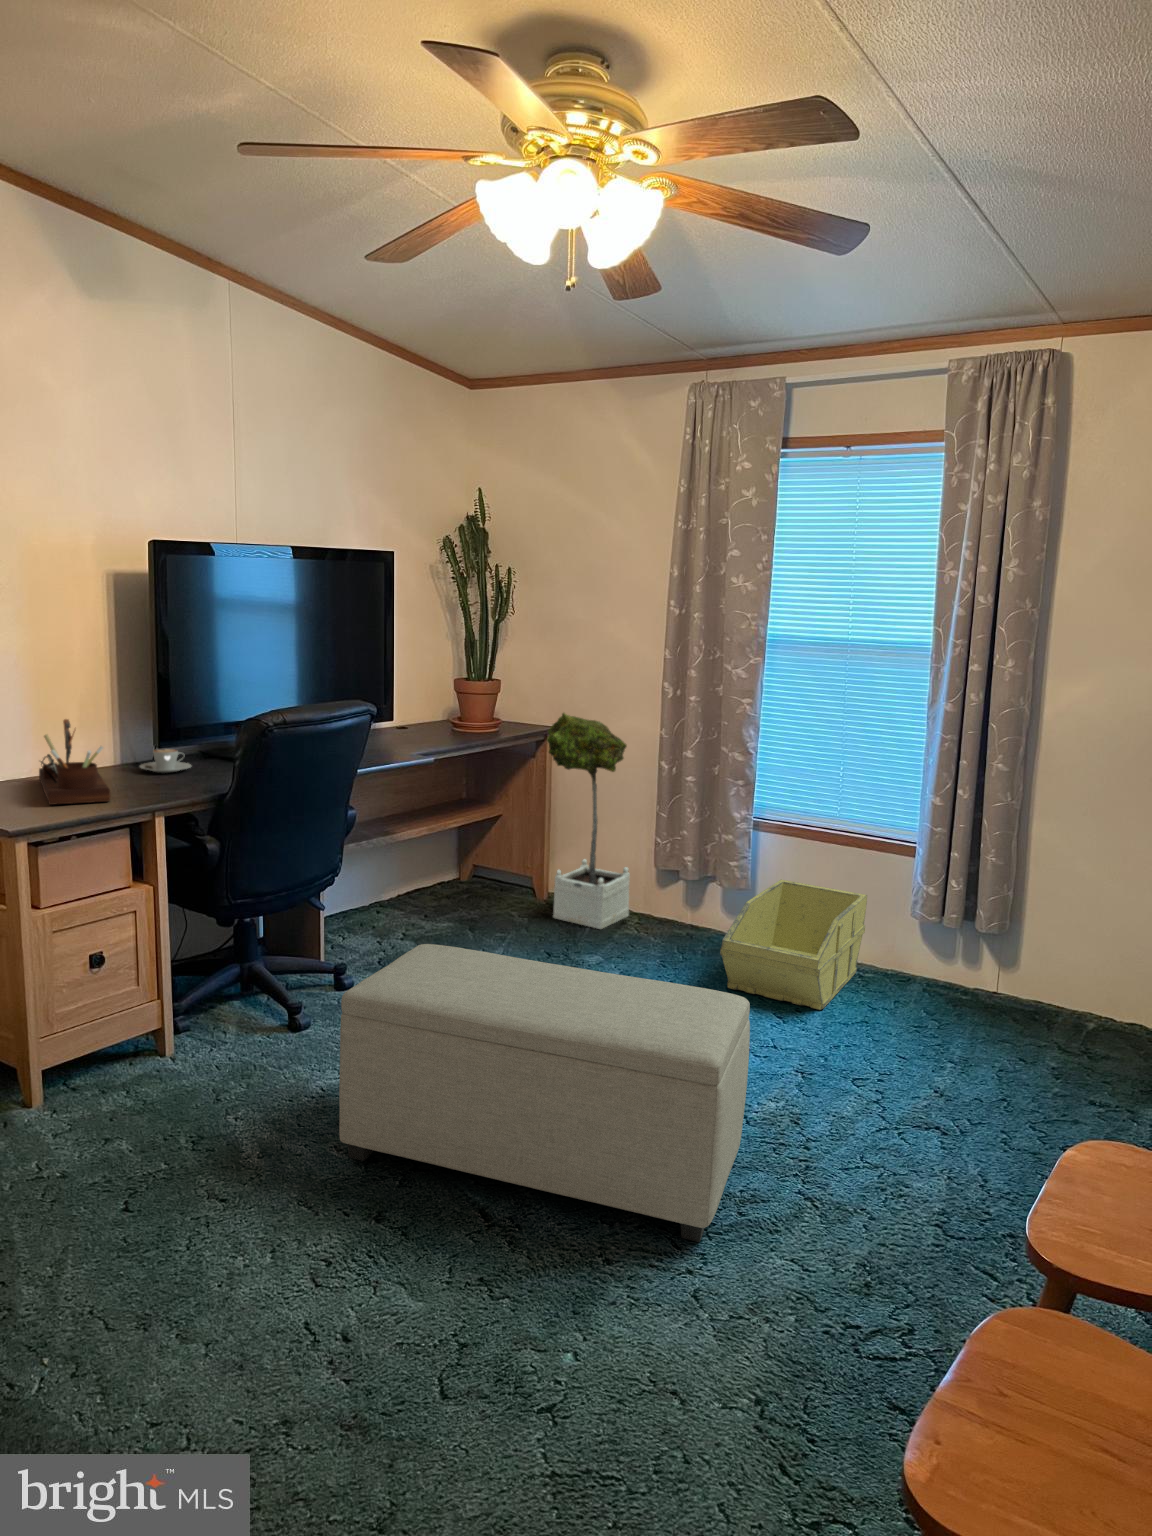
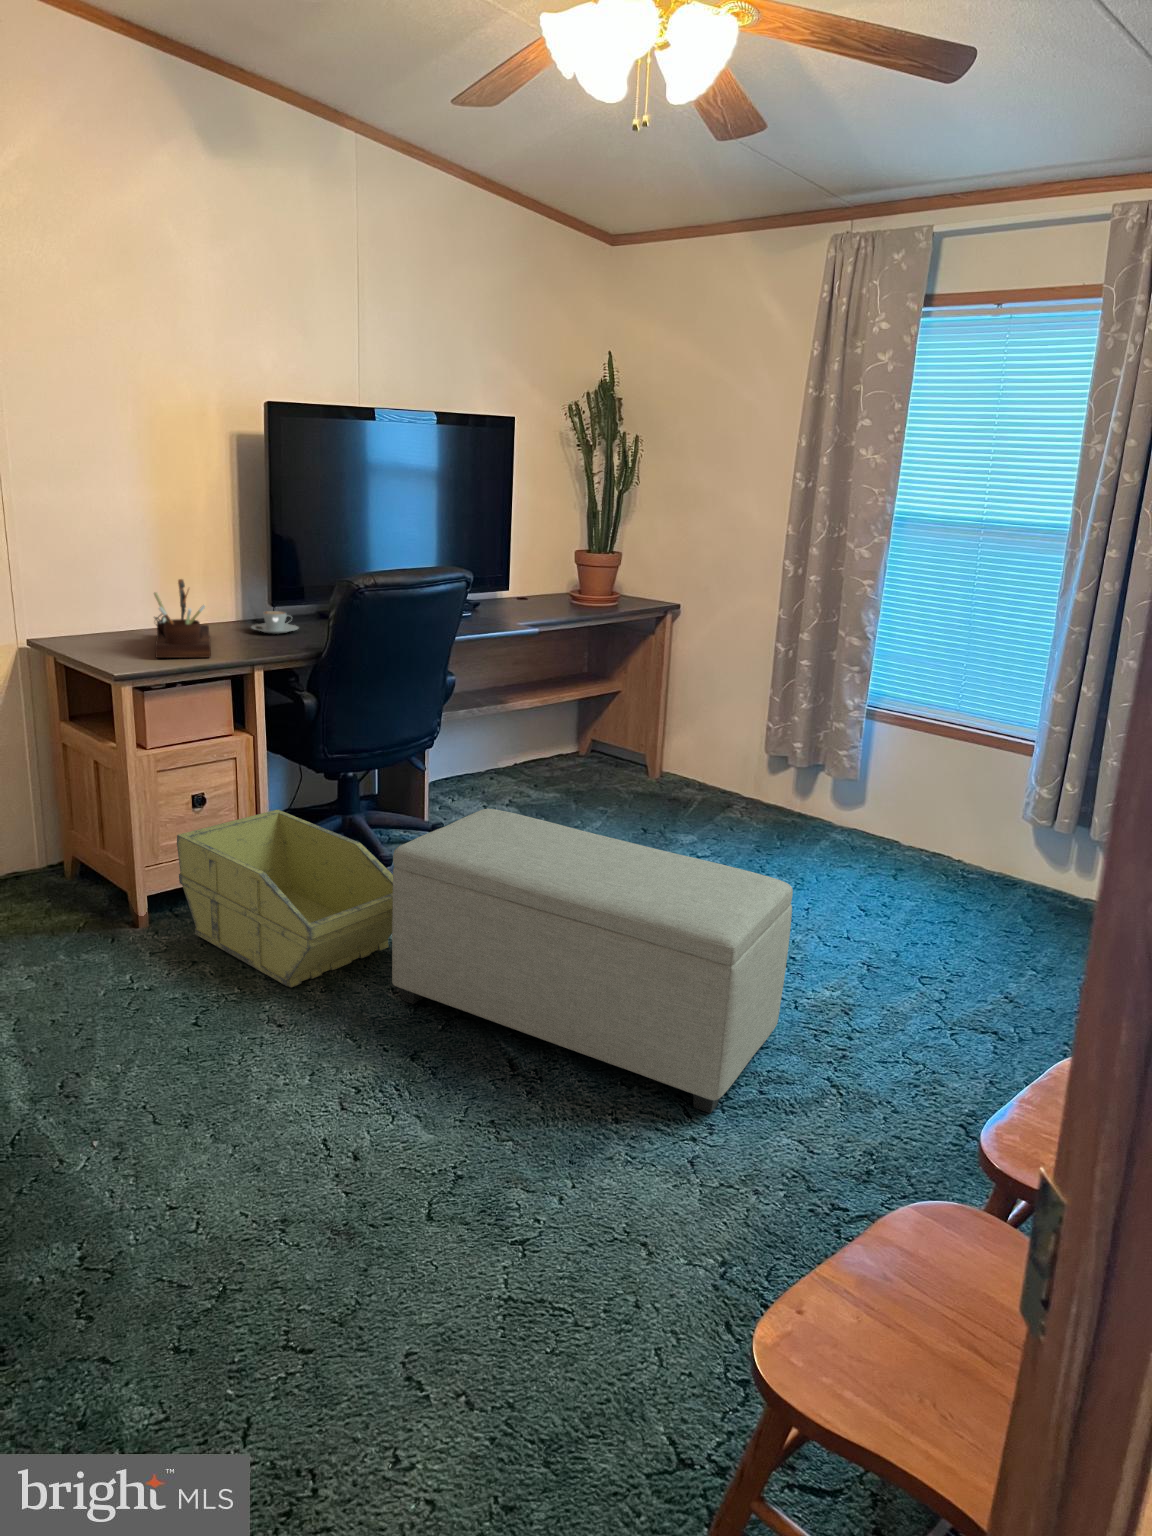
potted tree: present [547,713,630,929] -> none [658,589,739,810]
storage bin: present [720,880,867,1010] -> present [177,809,393,987]

